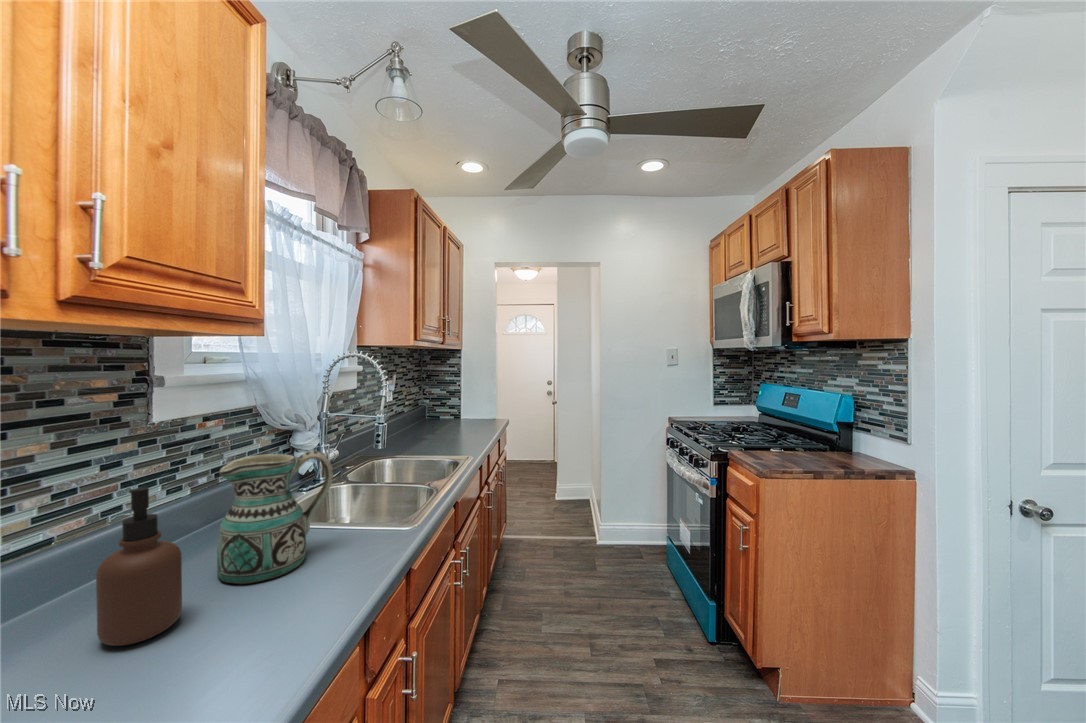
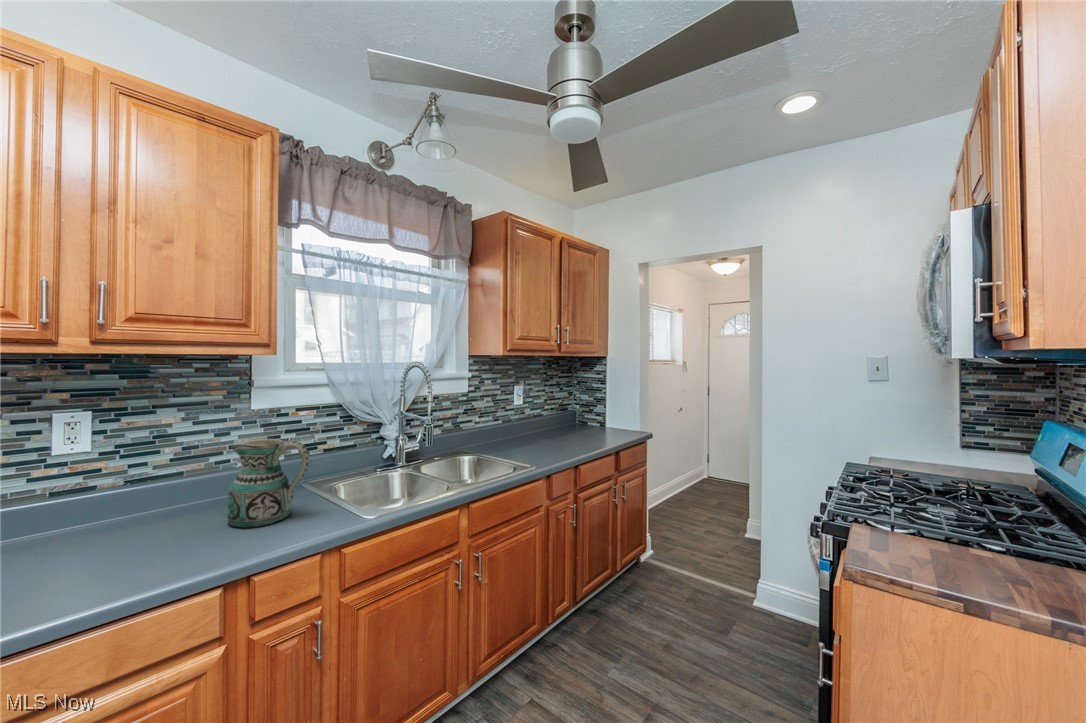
soap dispenser: present [96,487,182,646] -> none [135,450,185,542]

